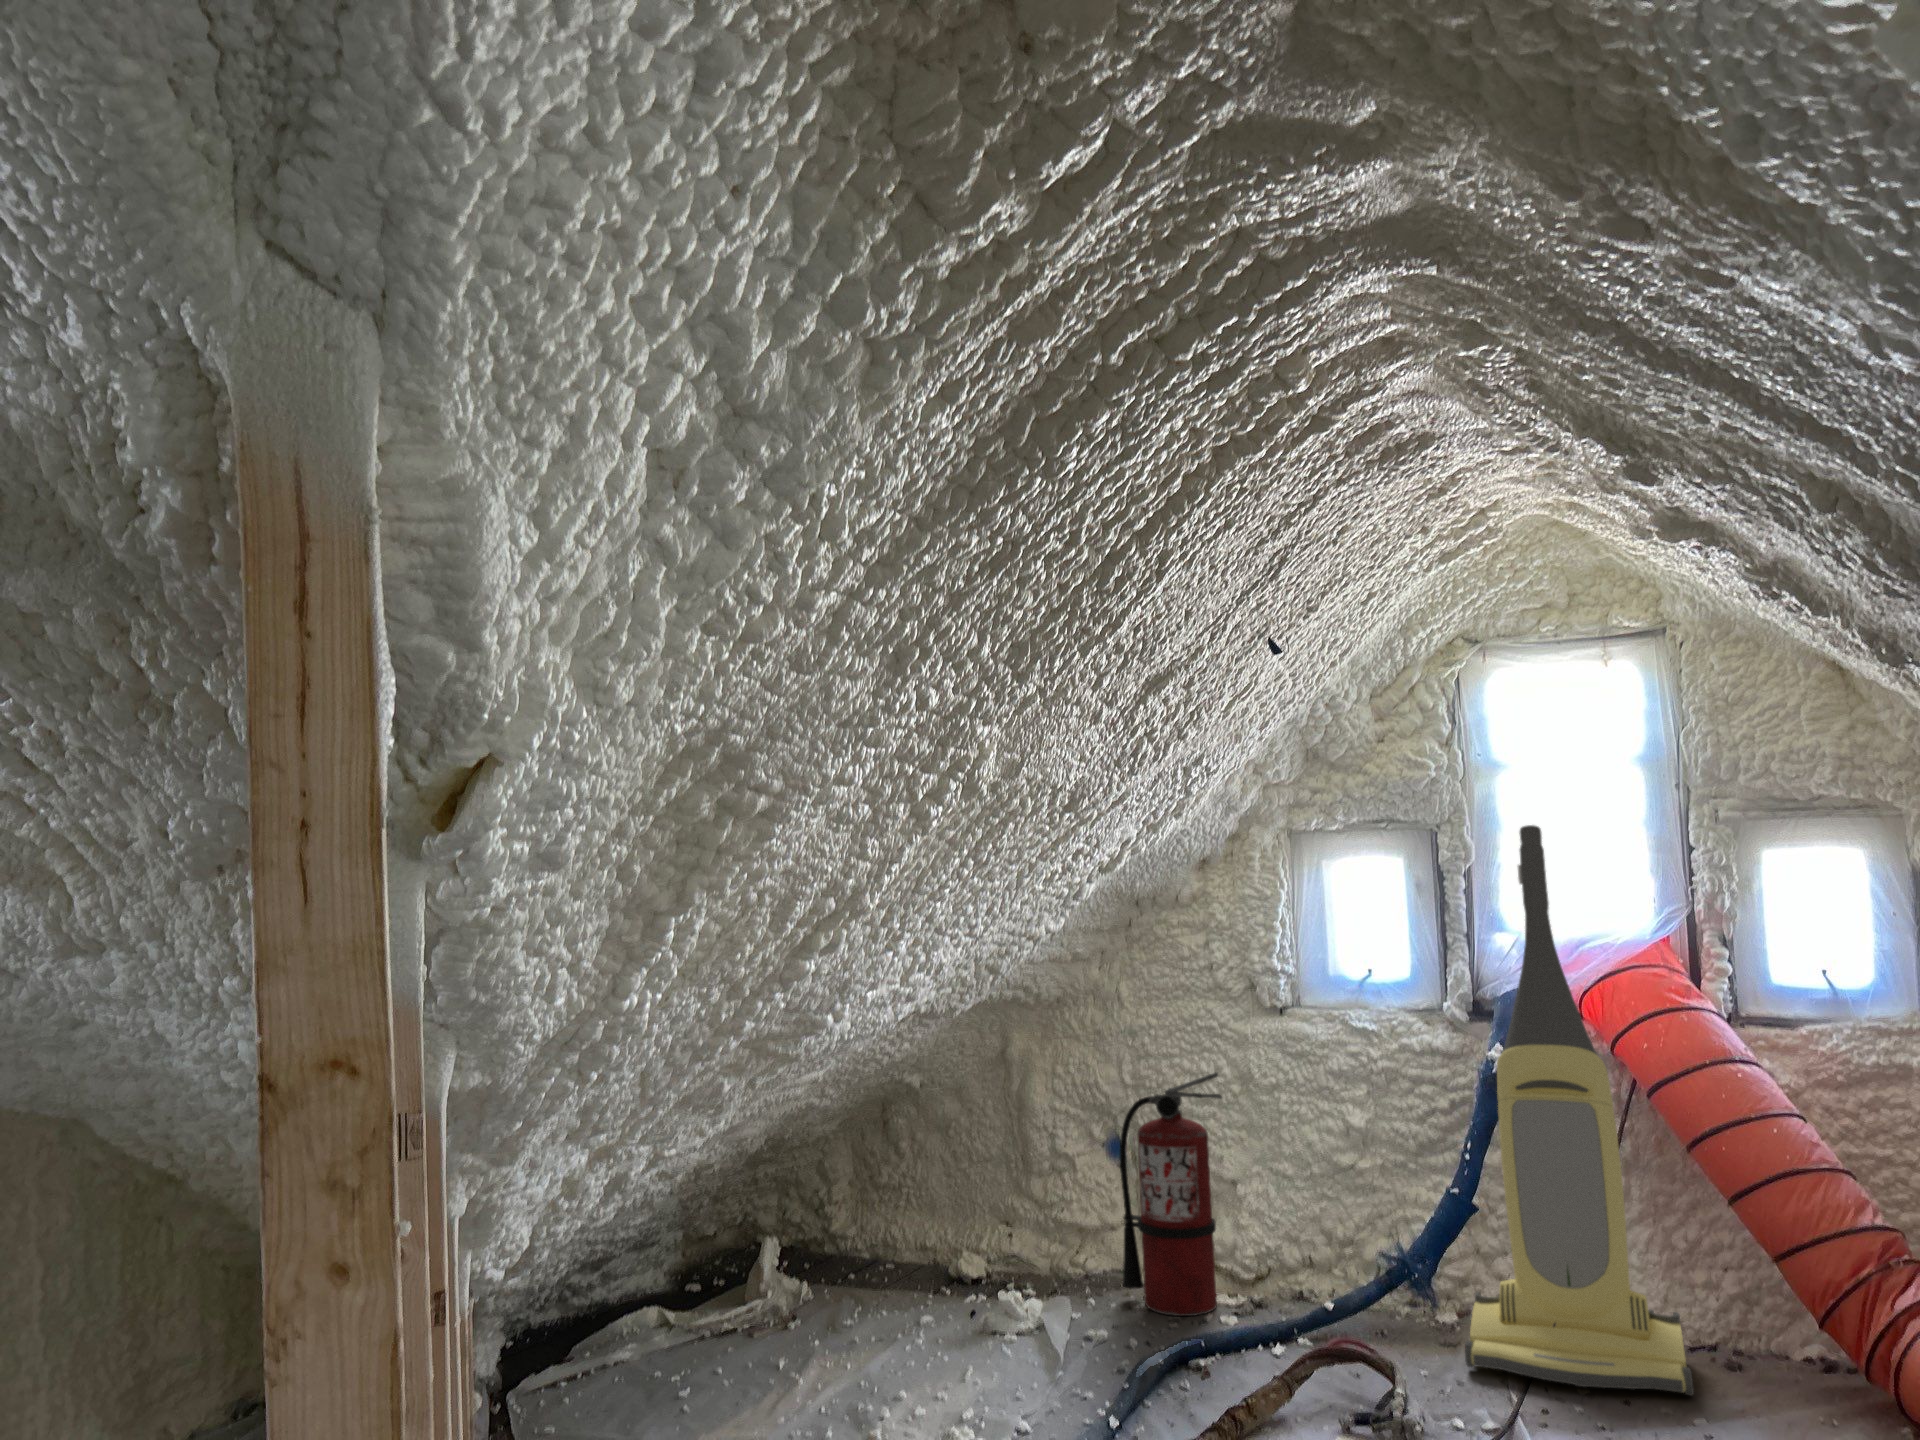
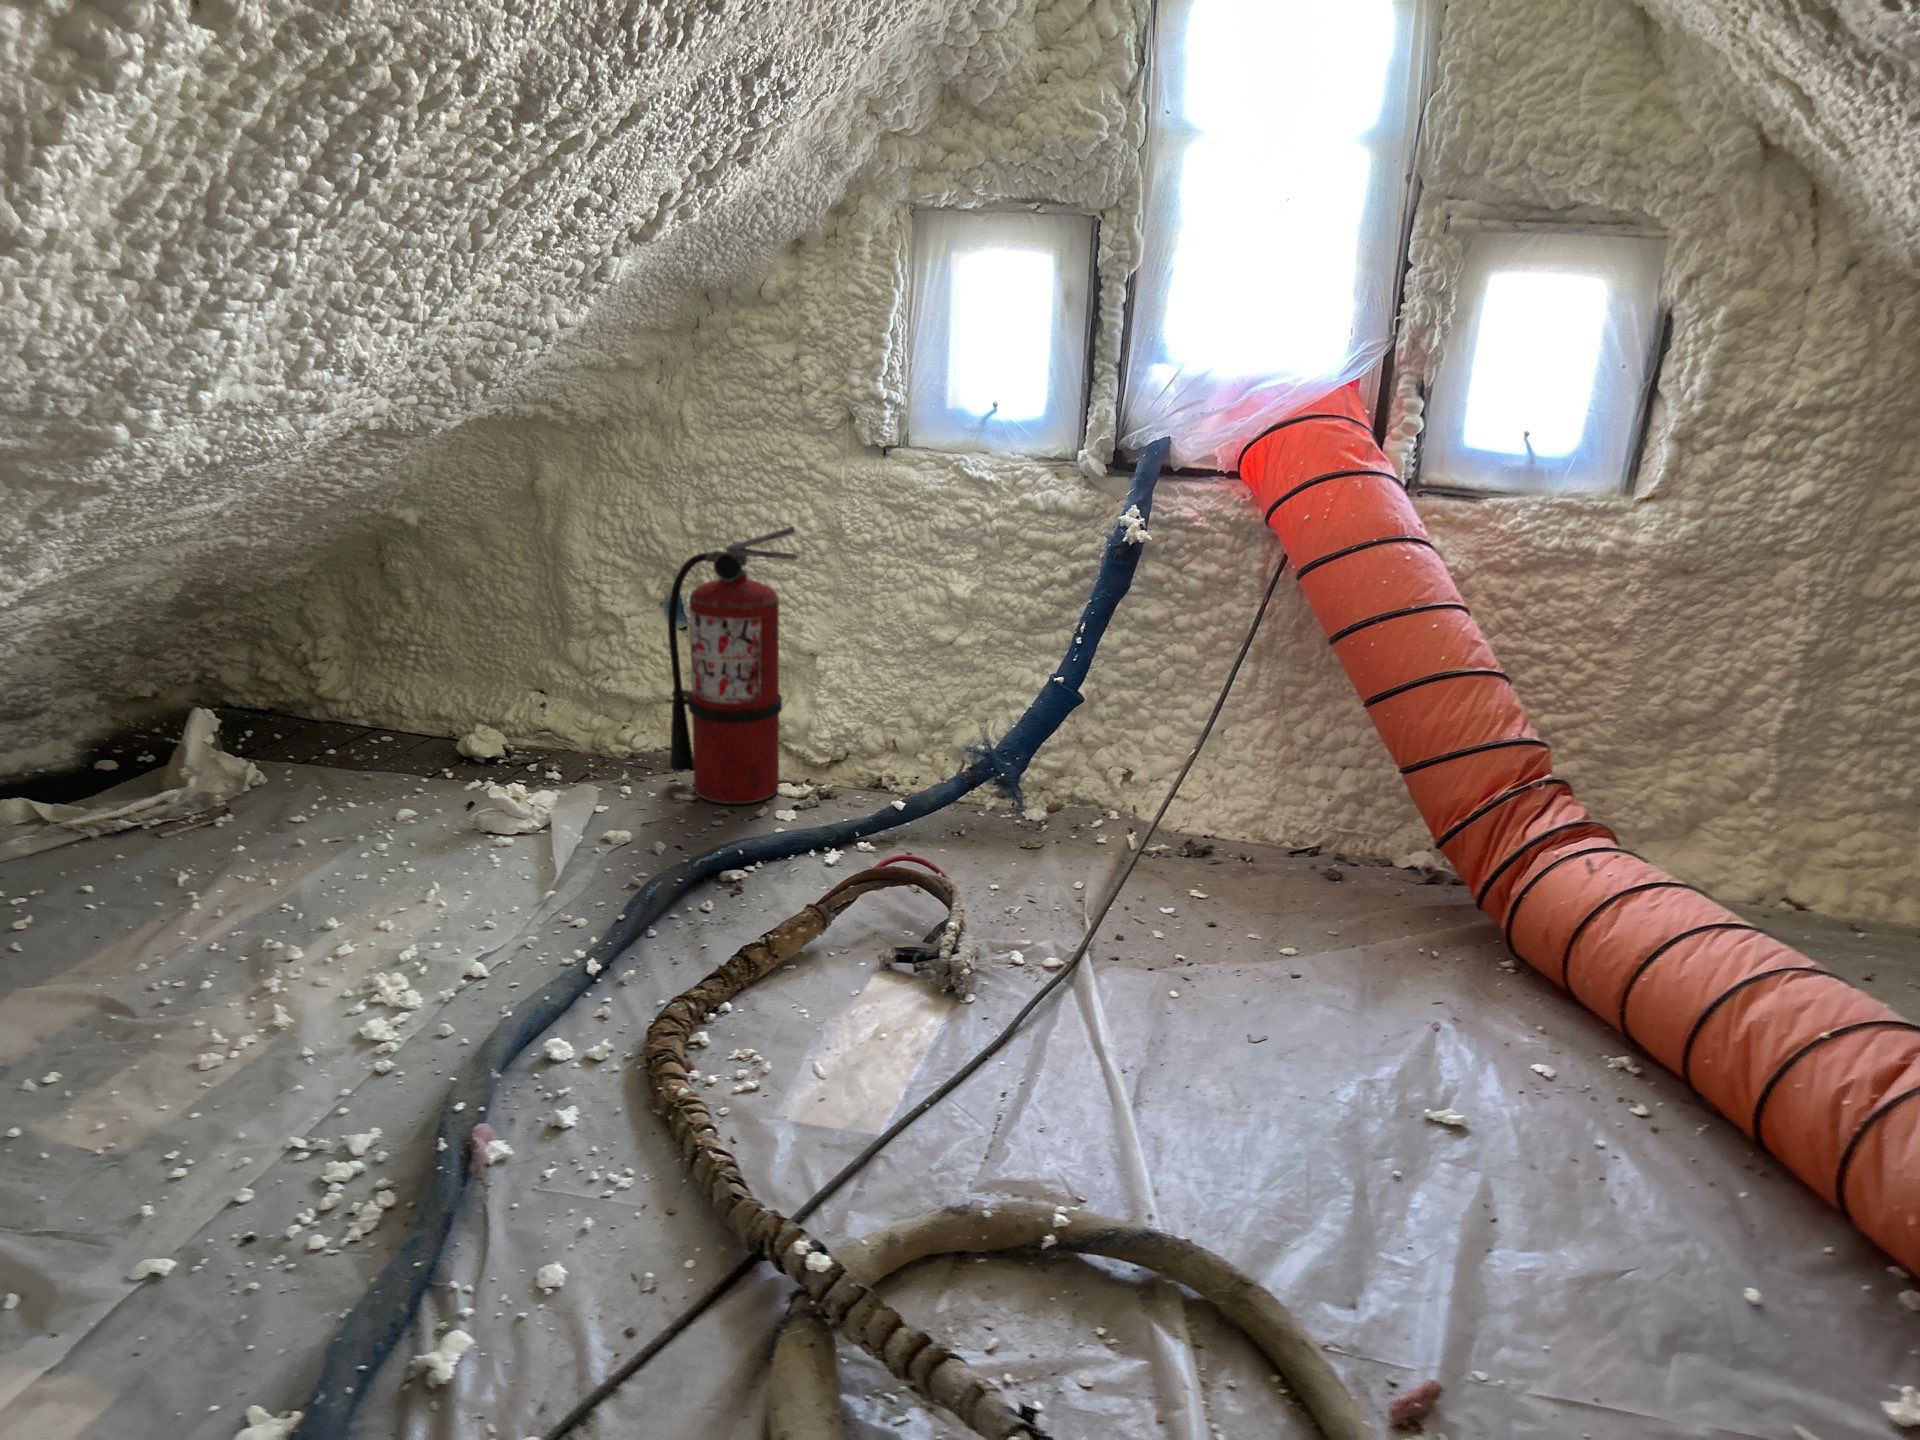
vacuum cleaner: present [1465,825,1694,1395] -> none [1041,222,1273,901]

